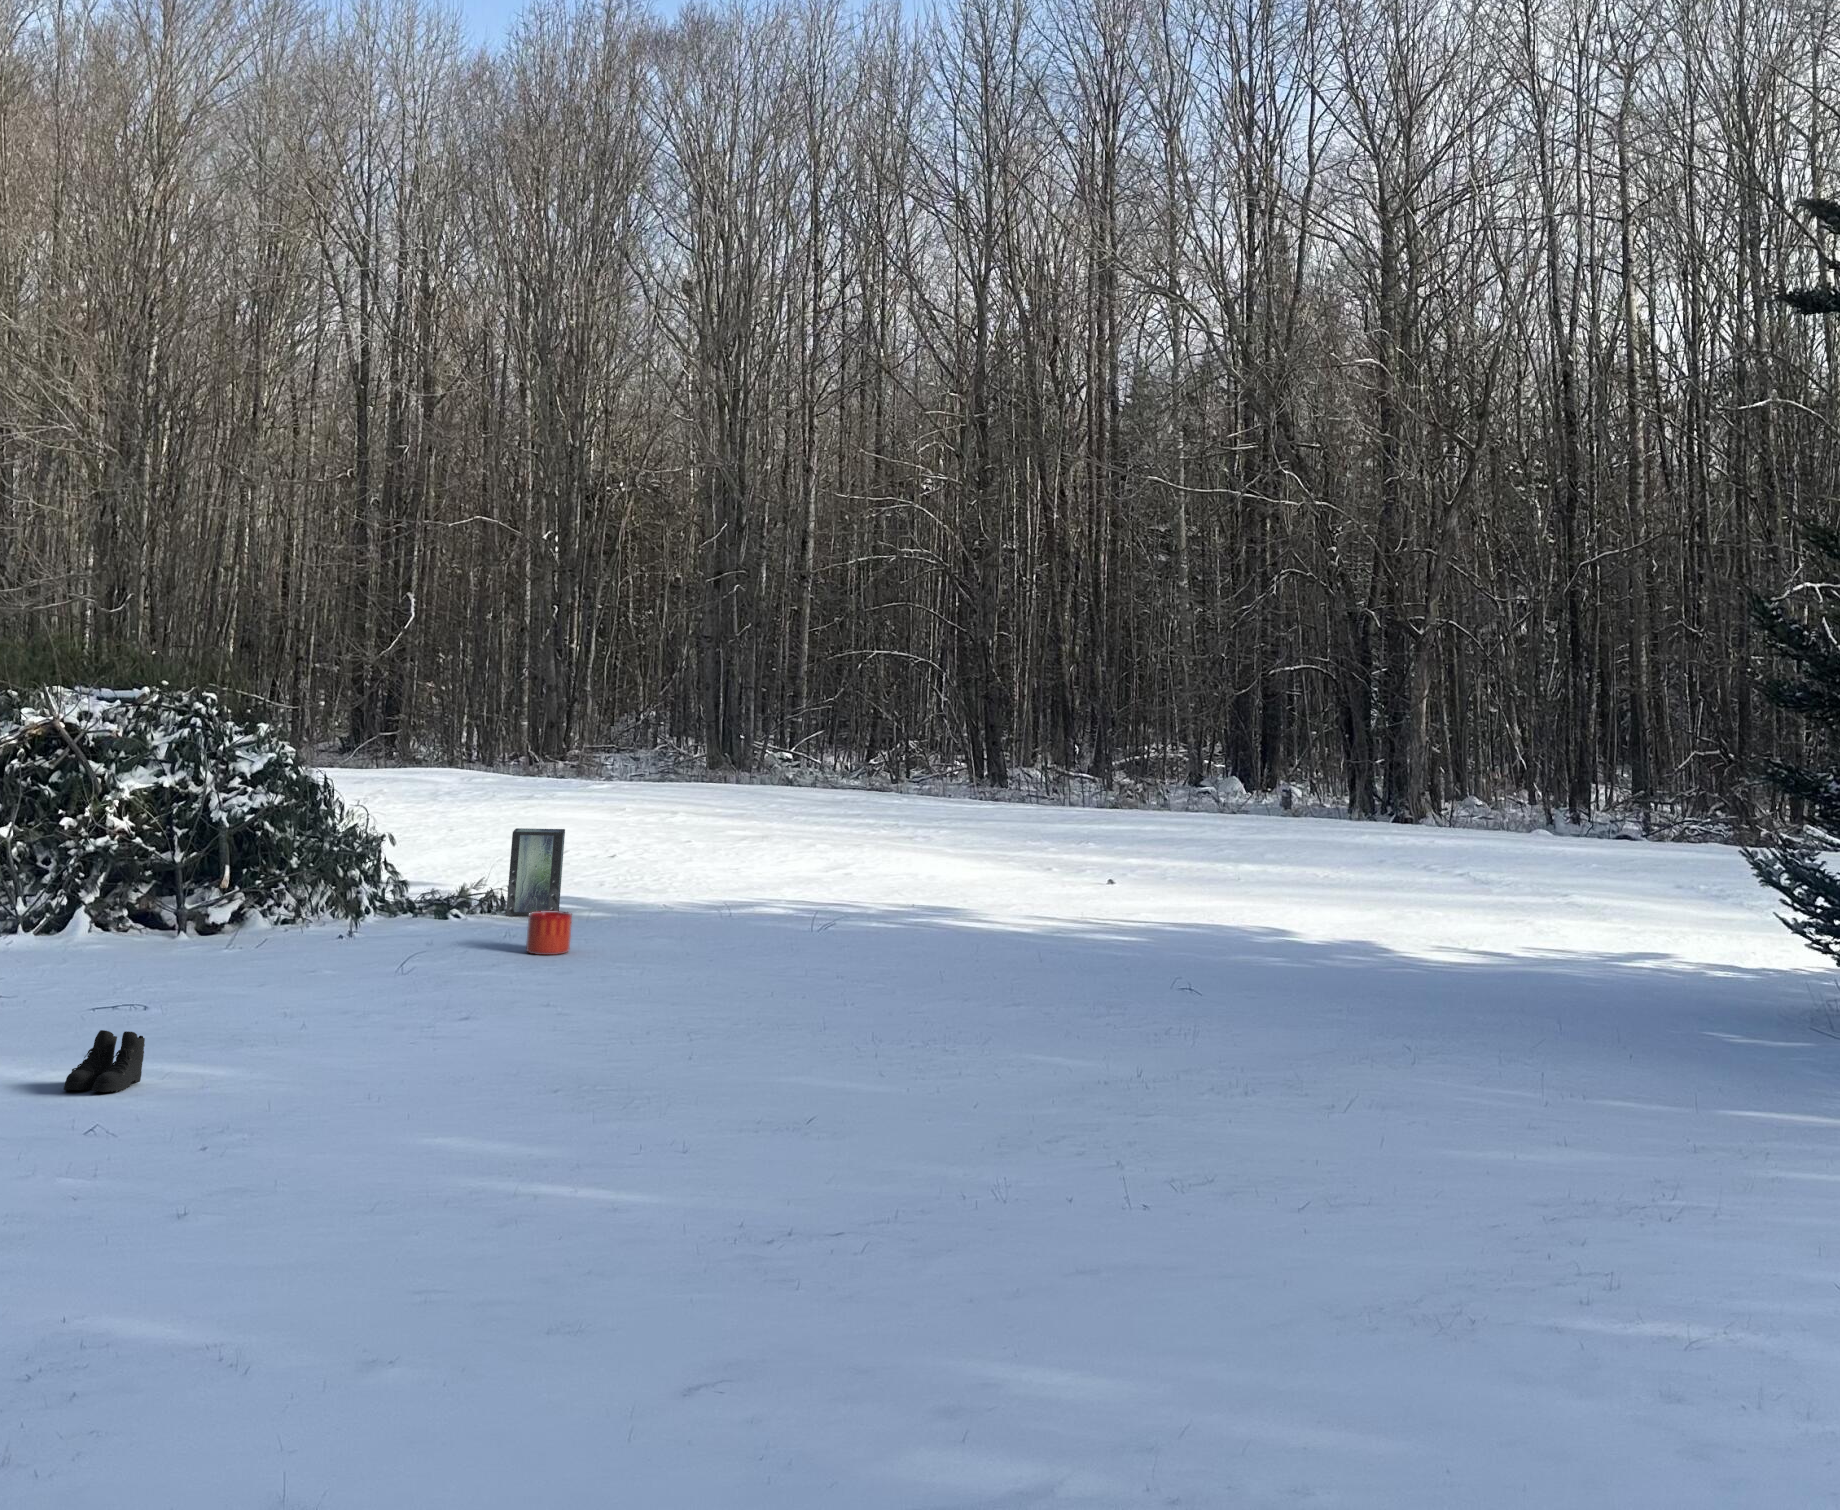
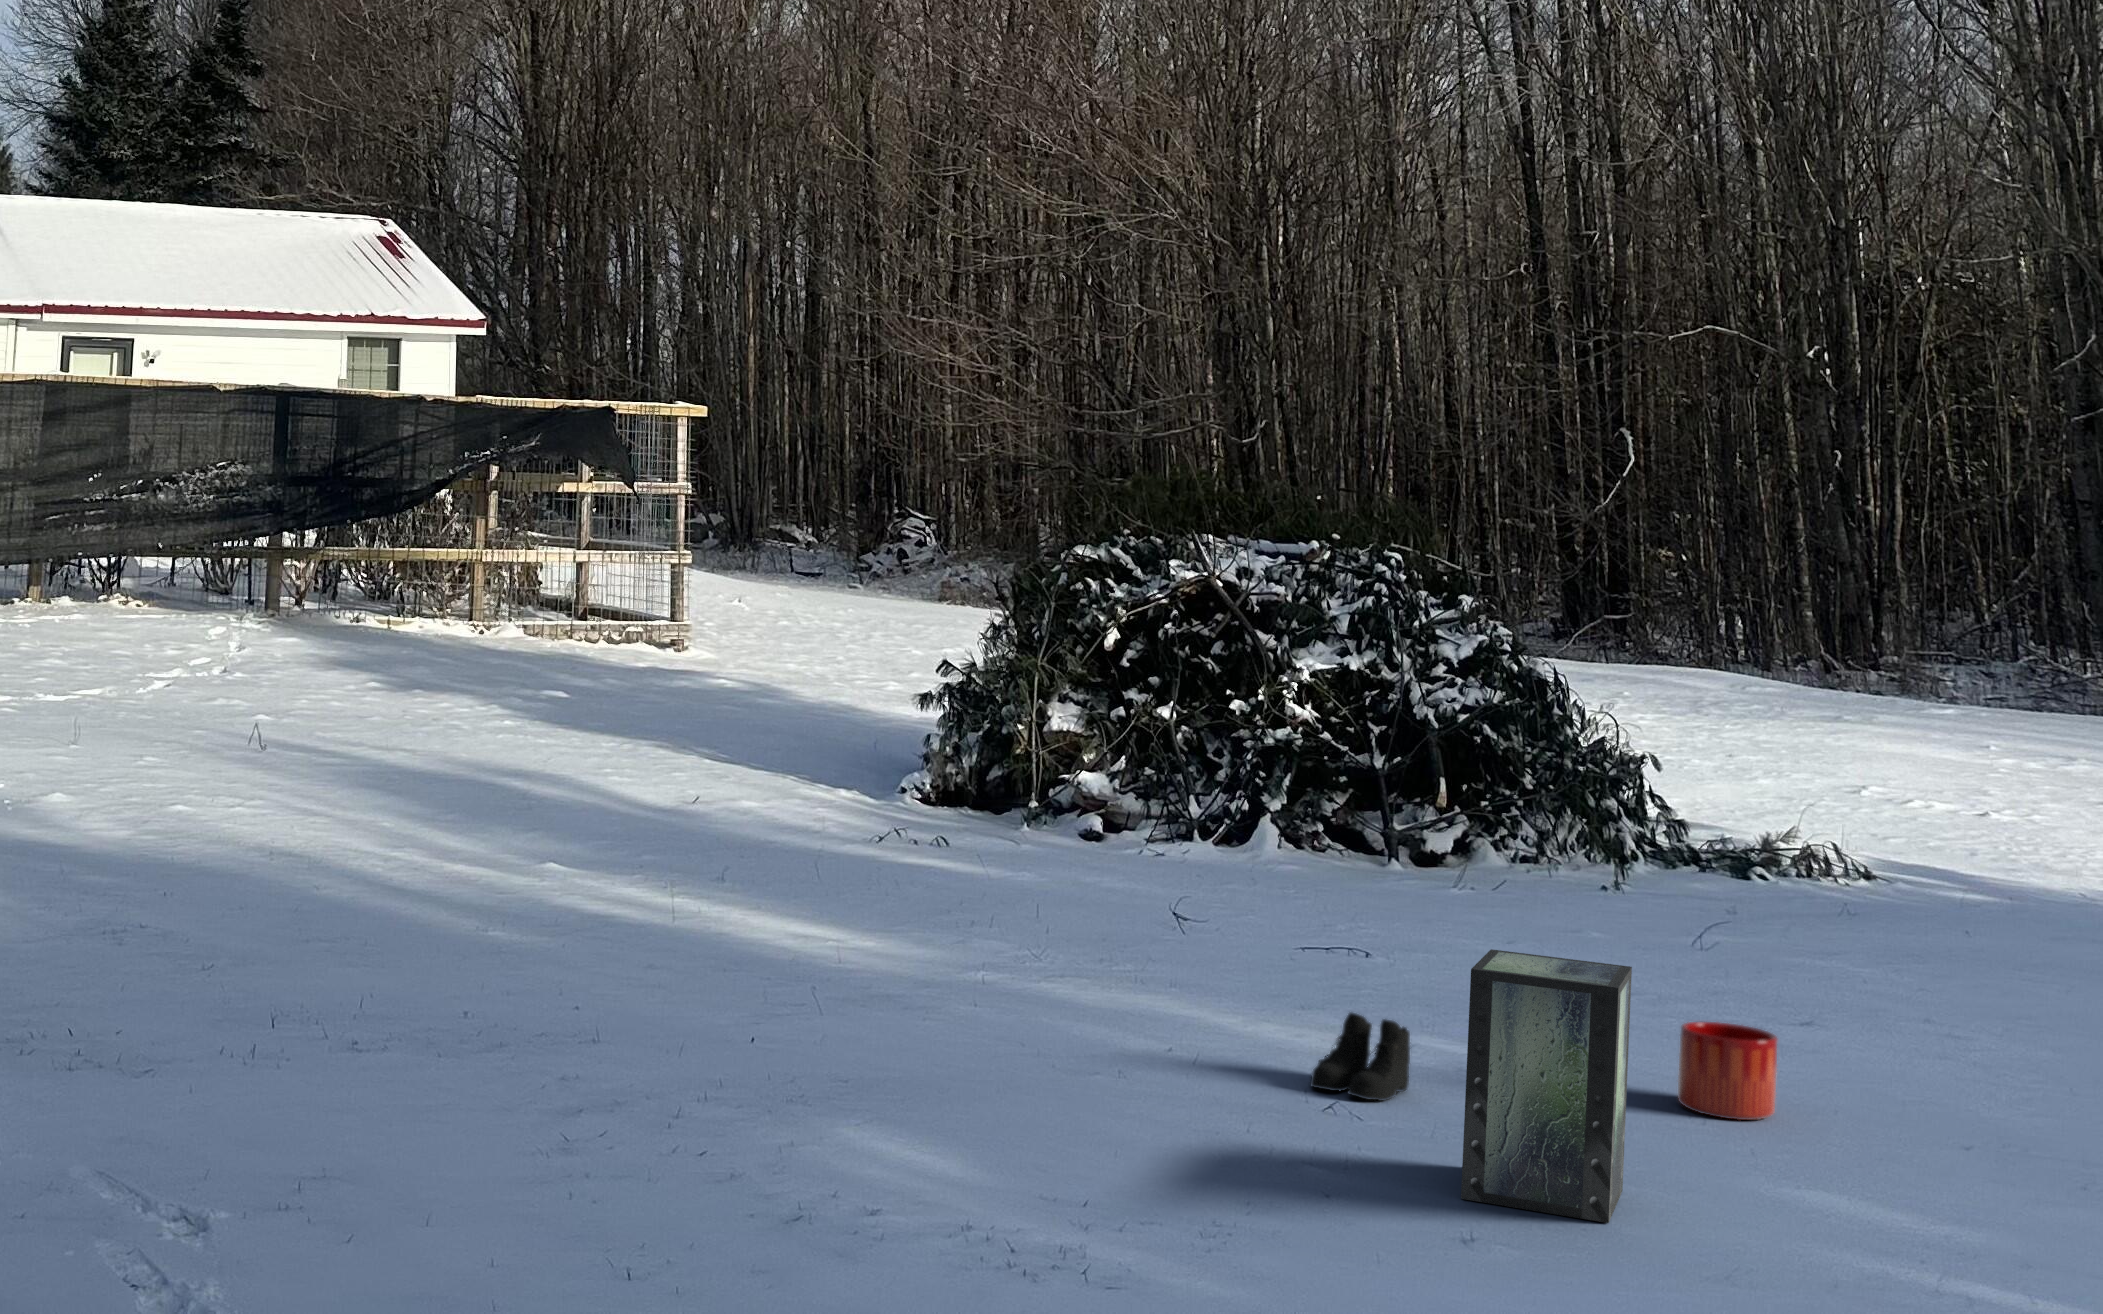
storage box: present [506,828,565,916] -> present [1461,949,1632,1223]
planter: present [526,912,572,955] -> present [1678,1022,1778,1120]

